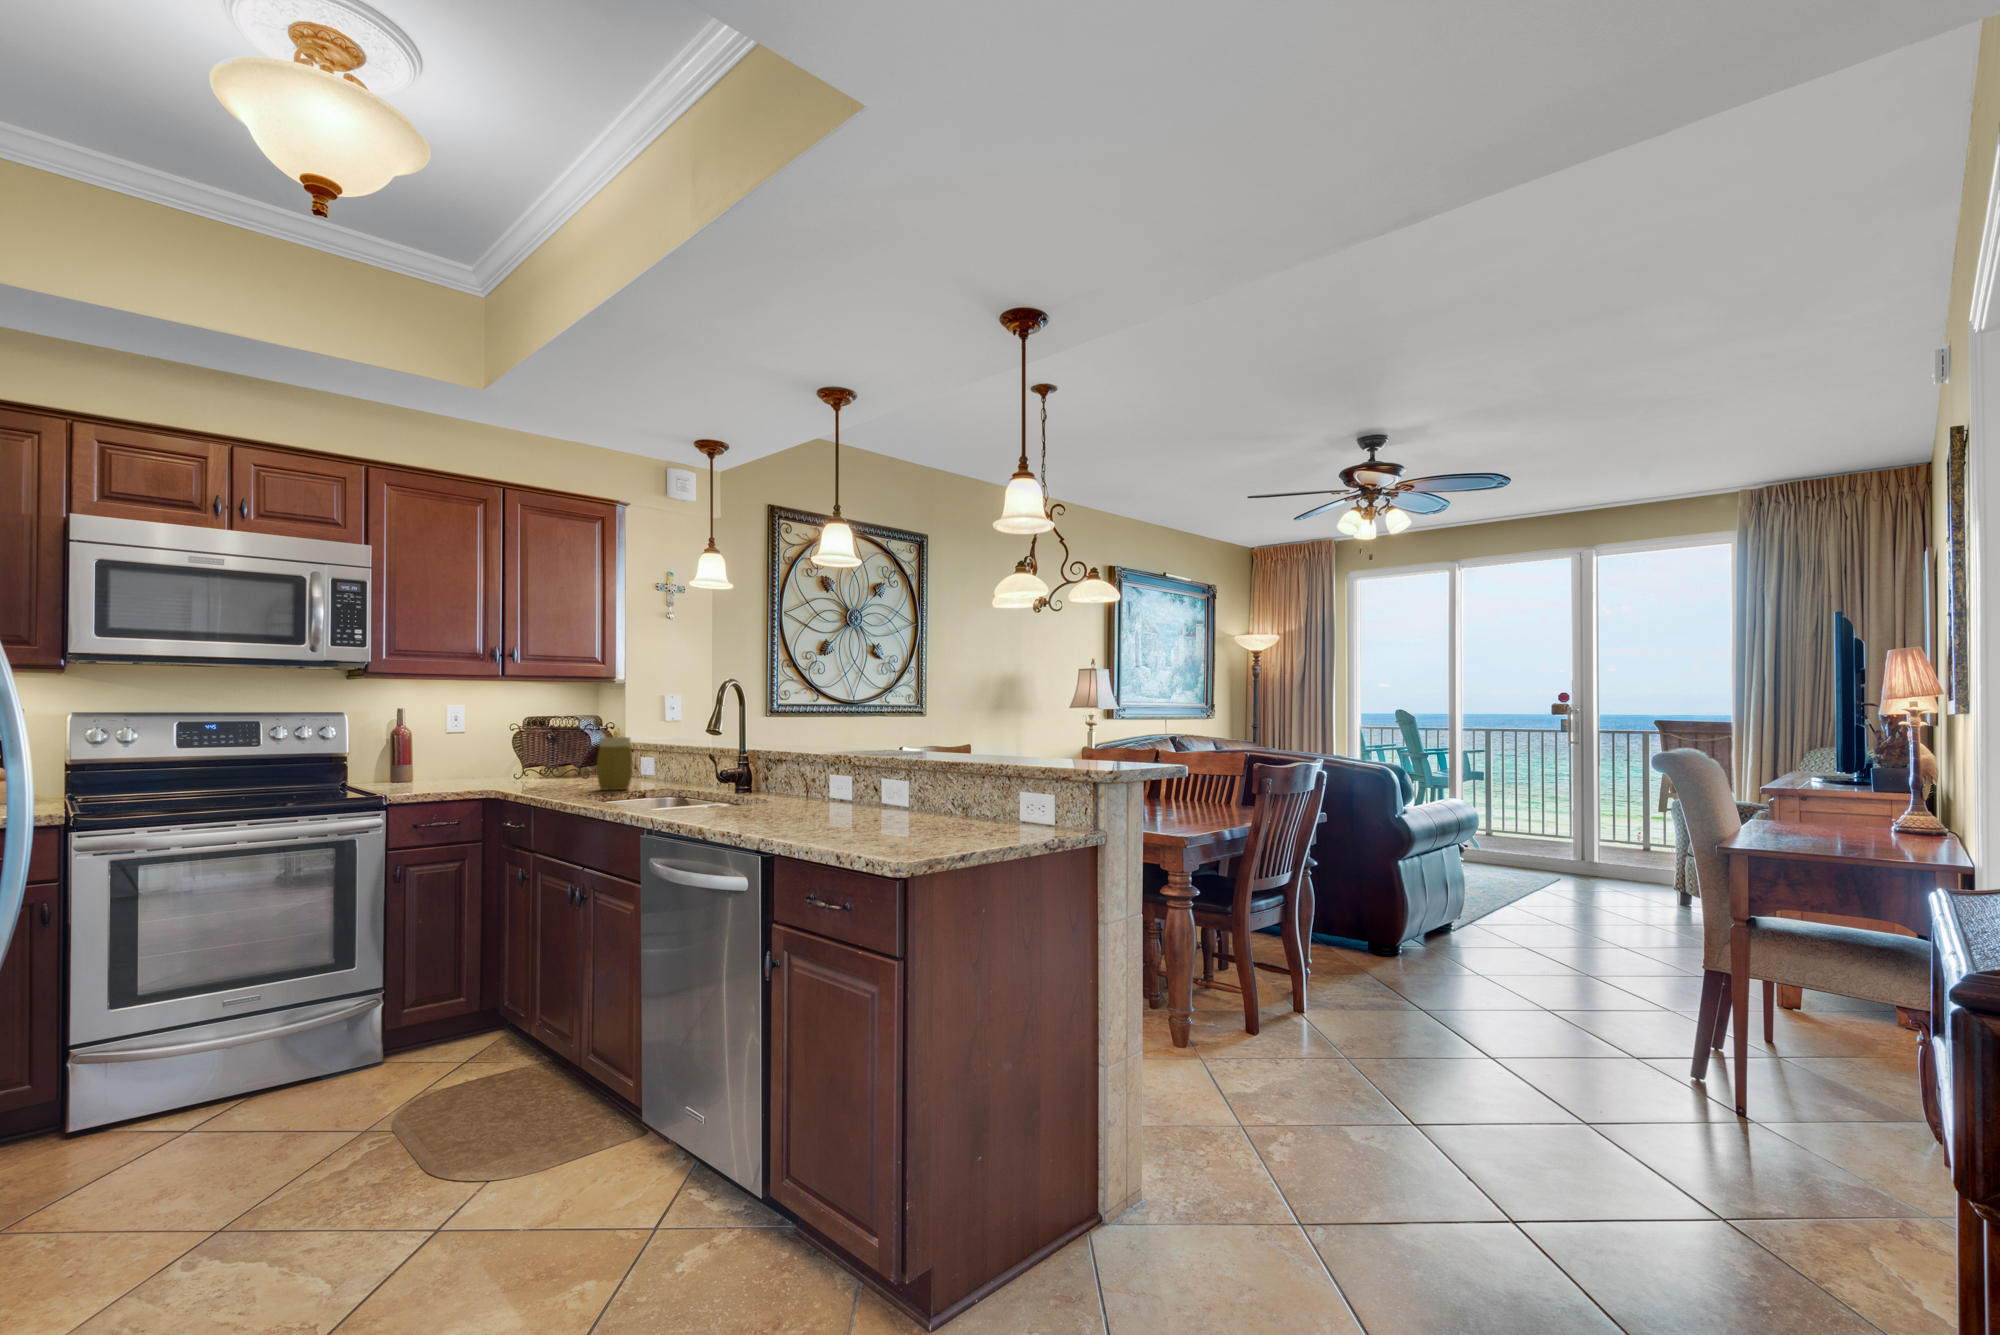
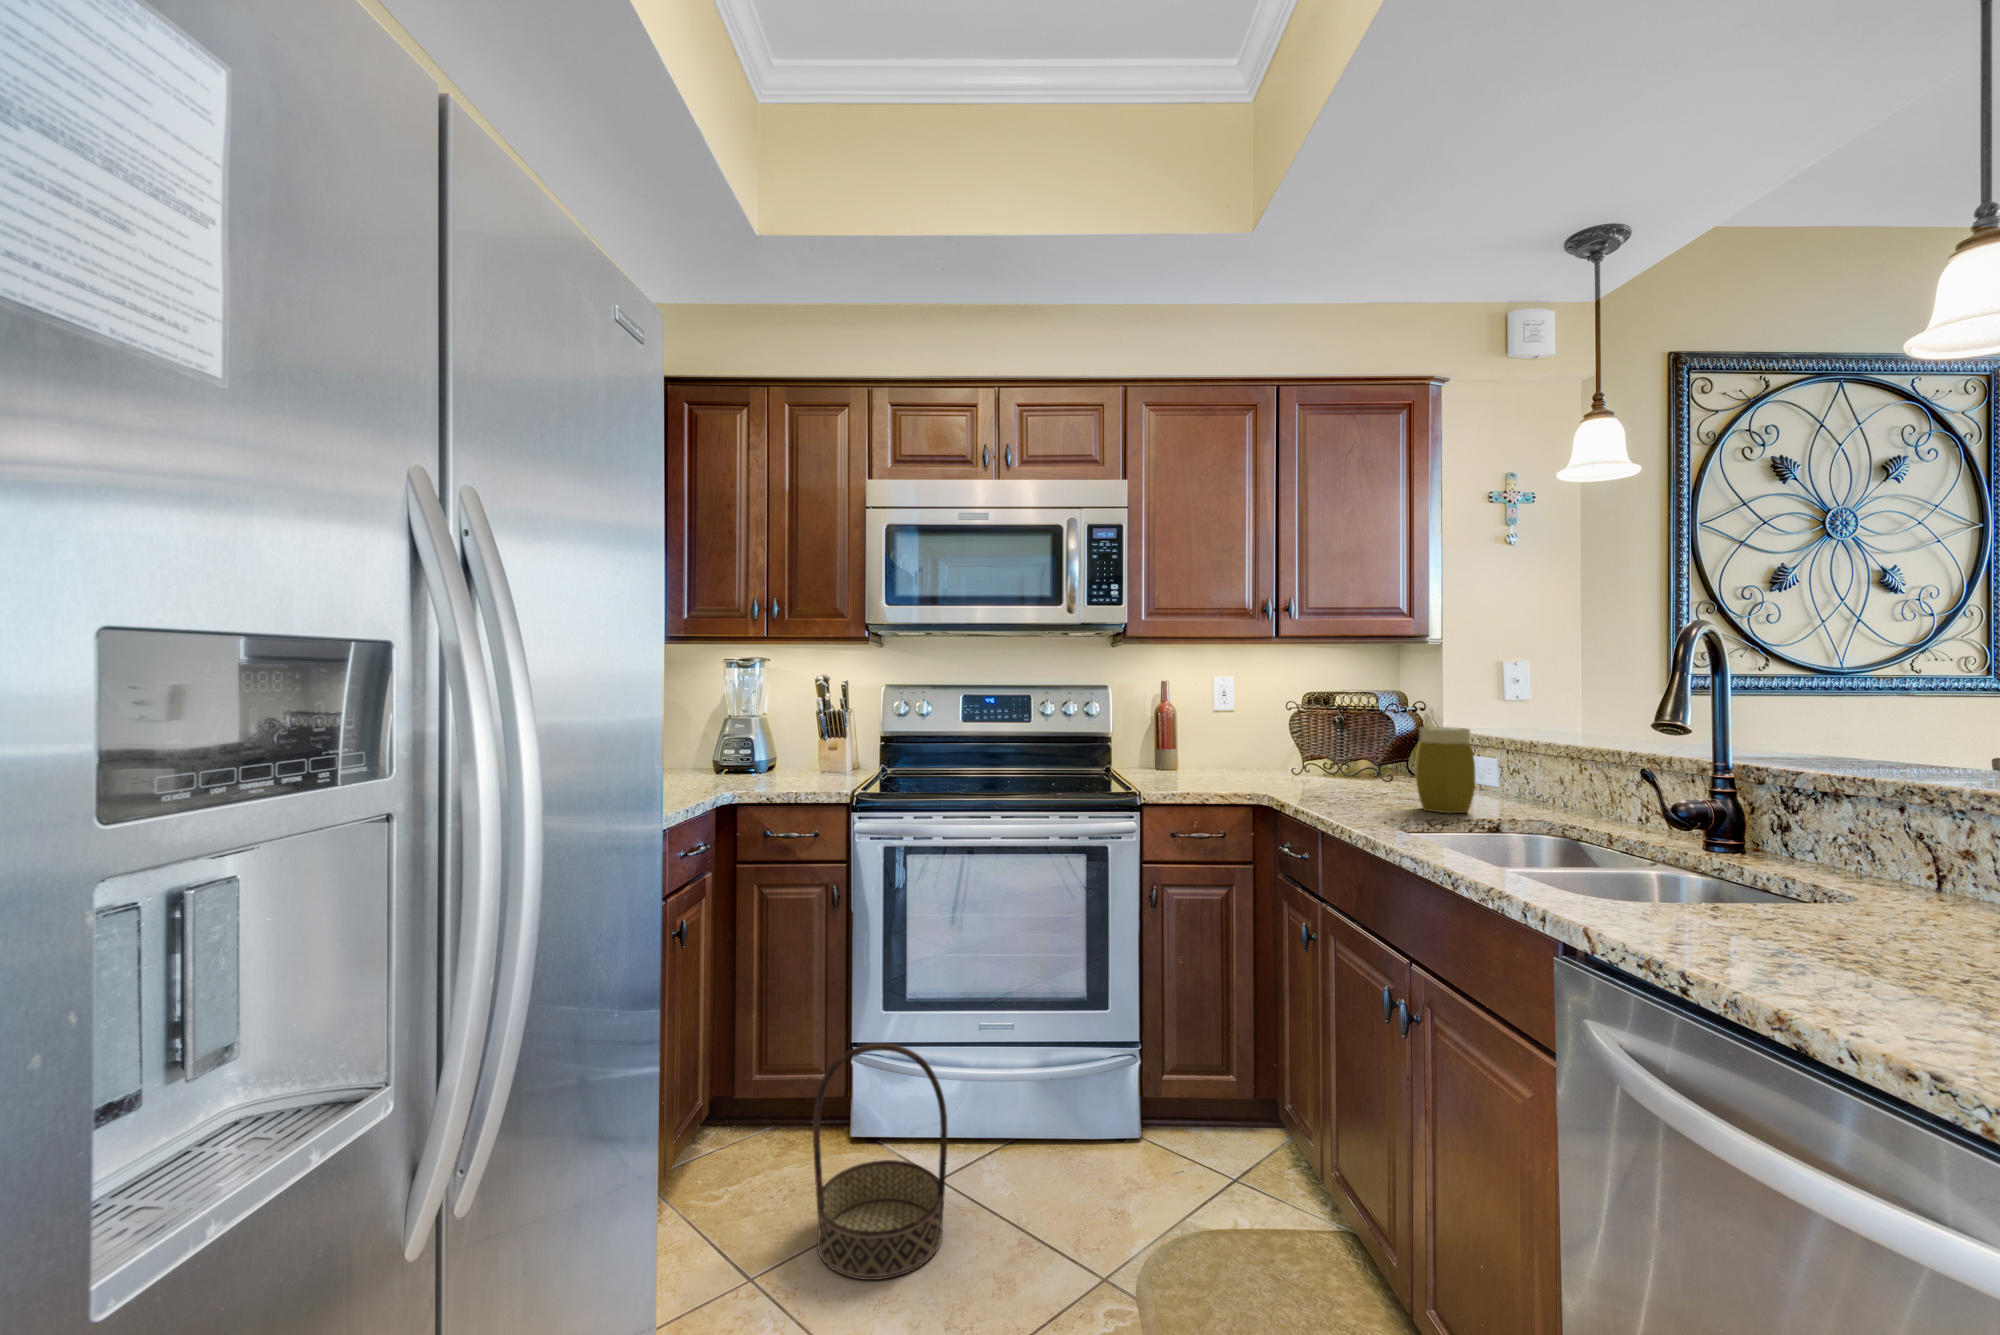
basket: none [48,1014,204,1211] -> present [813,1043,947,1280]

